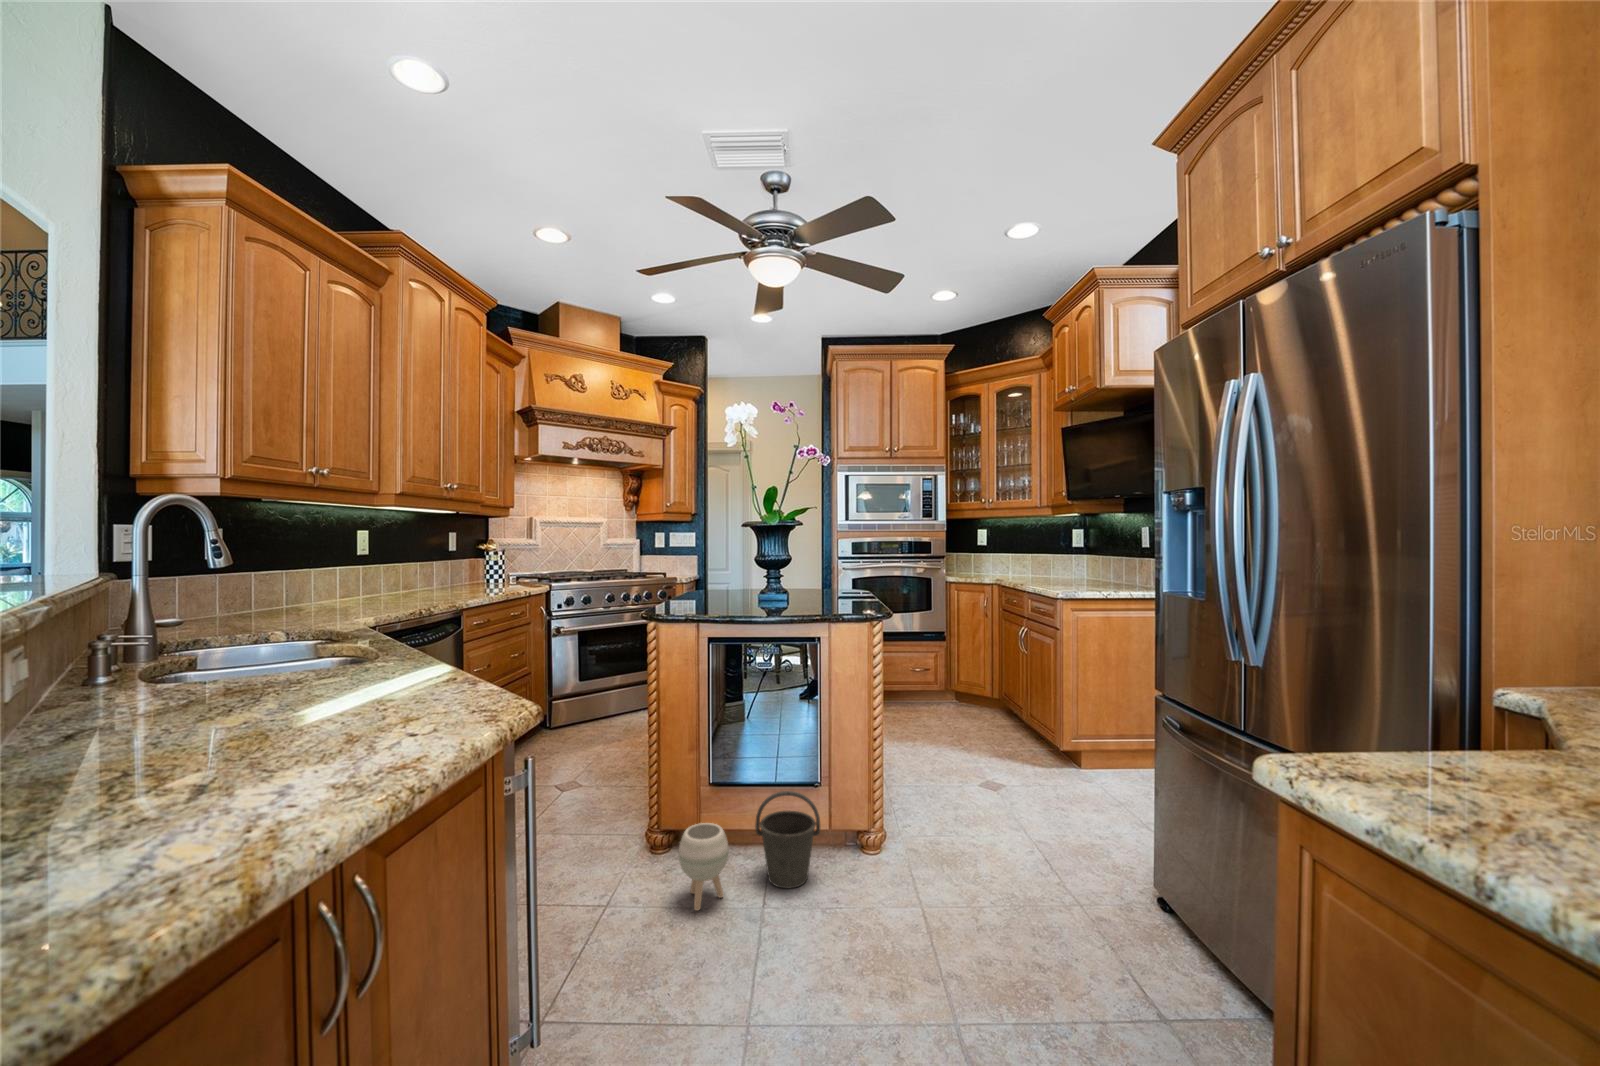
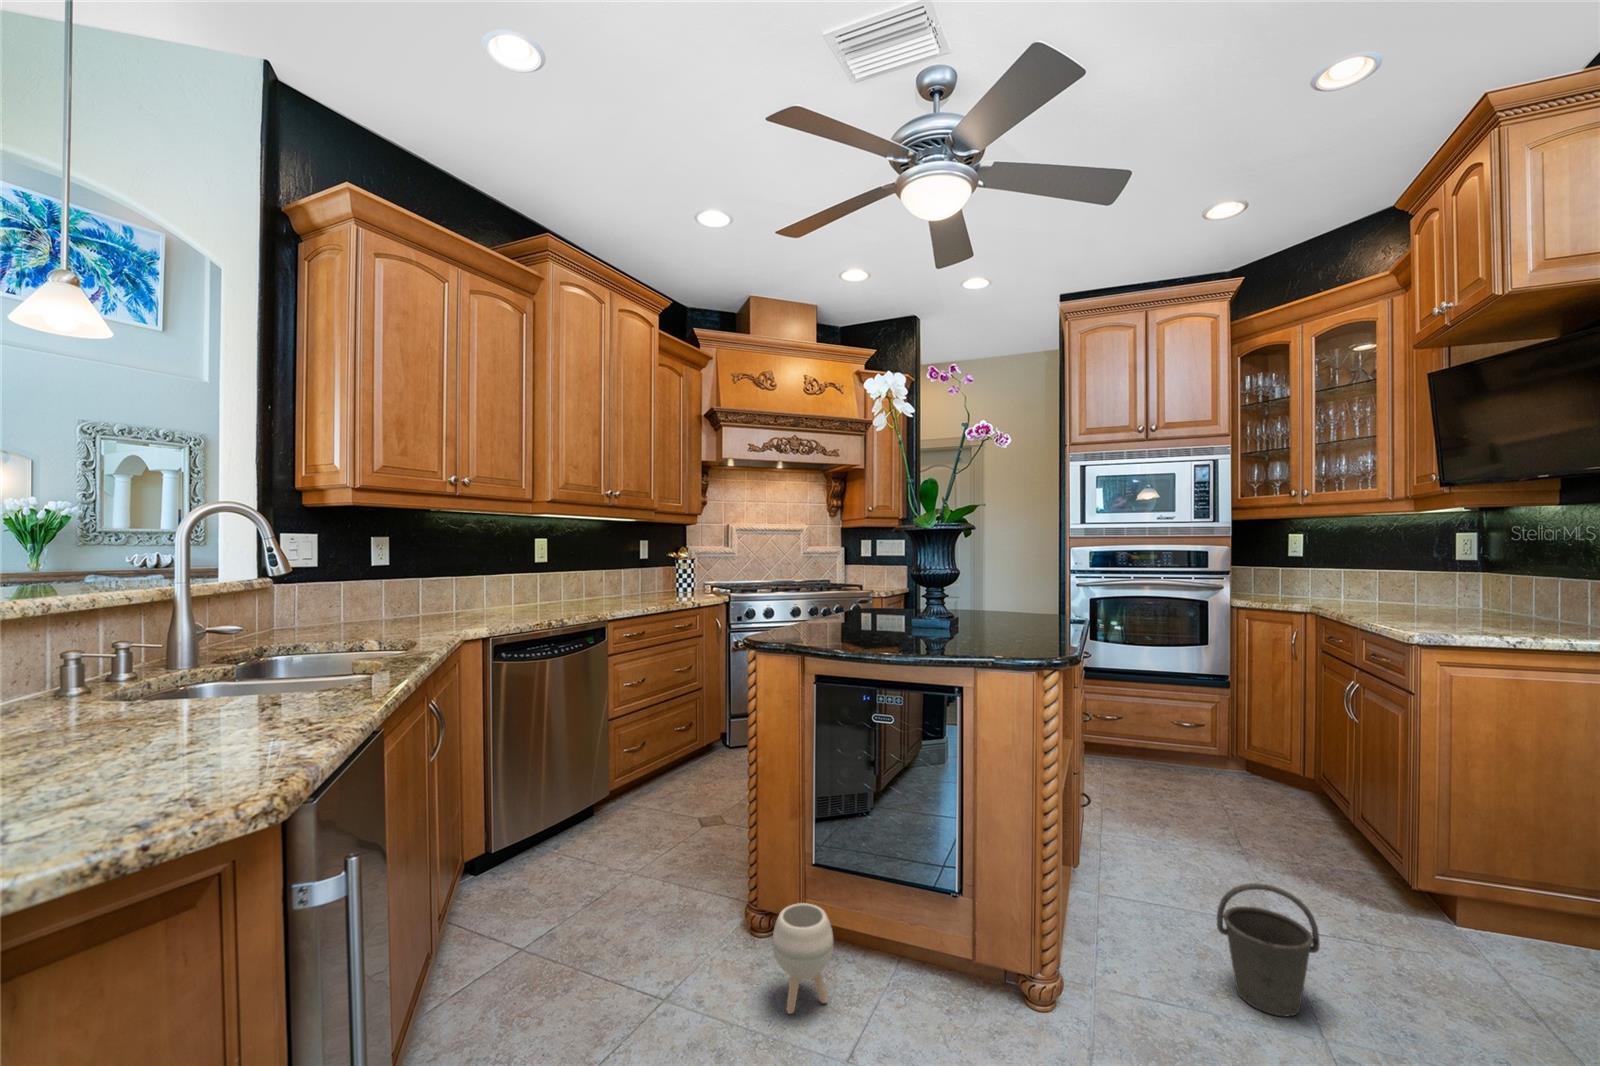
bucket: present [755,791,820,888] -> present [1217,883,1320,1016]

